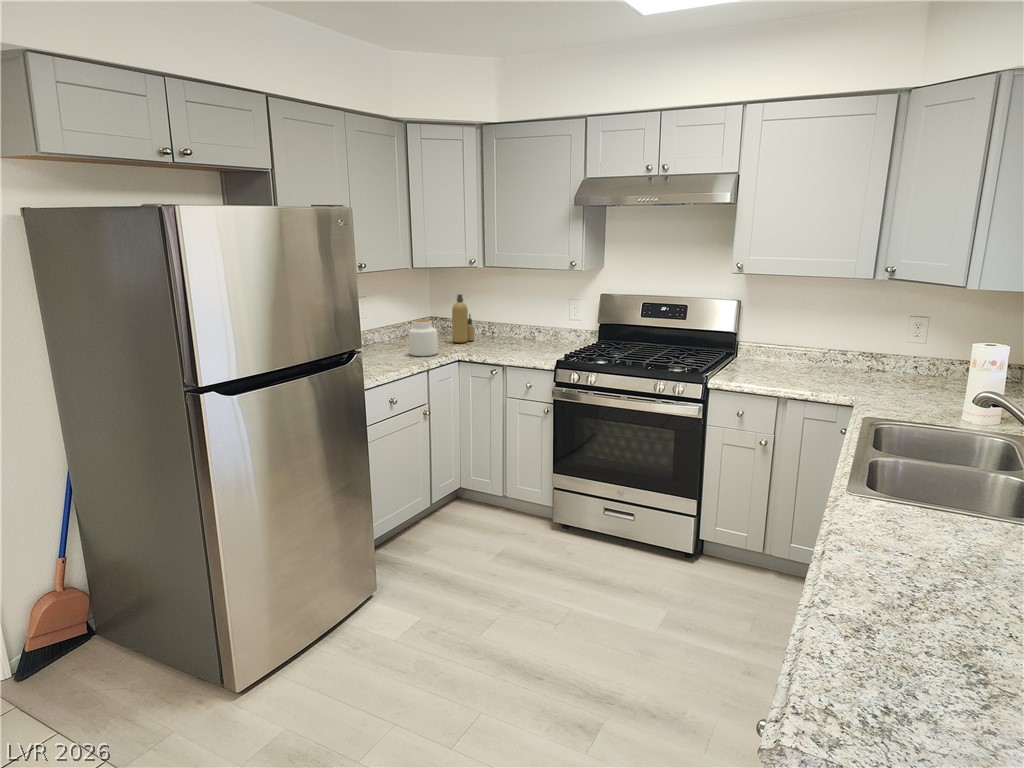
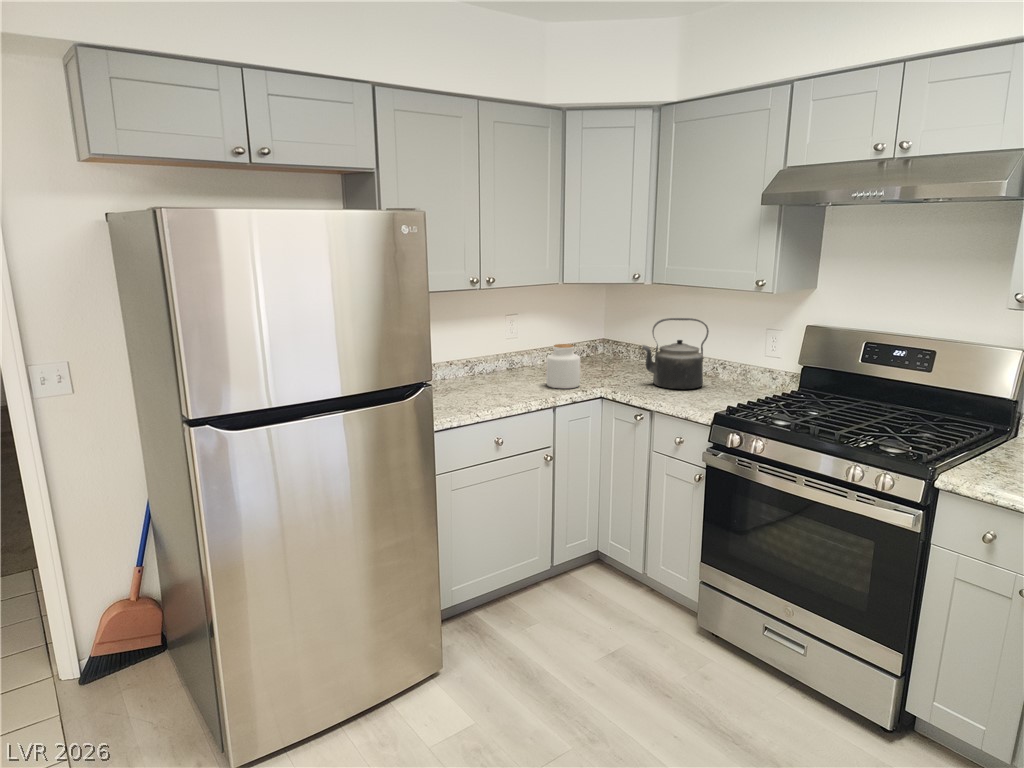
kettle: none [482,293,531,349] -> present [642,318,709,389]
bottle: present [452,294,474,343] -> none [612,316,642,374]

